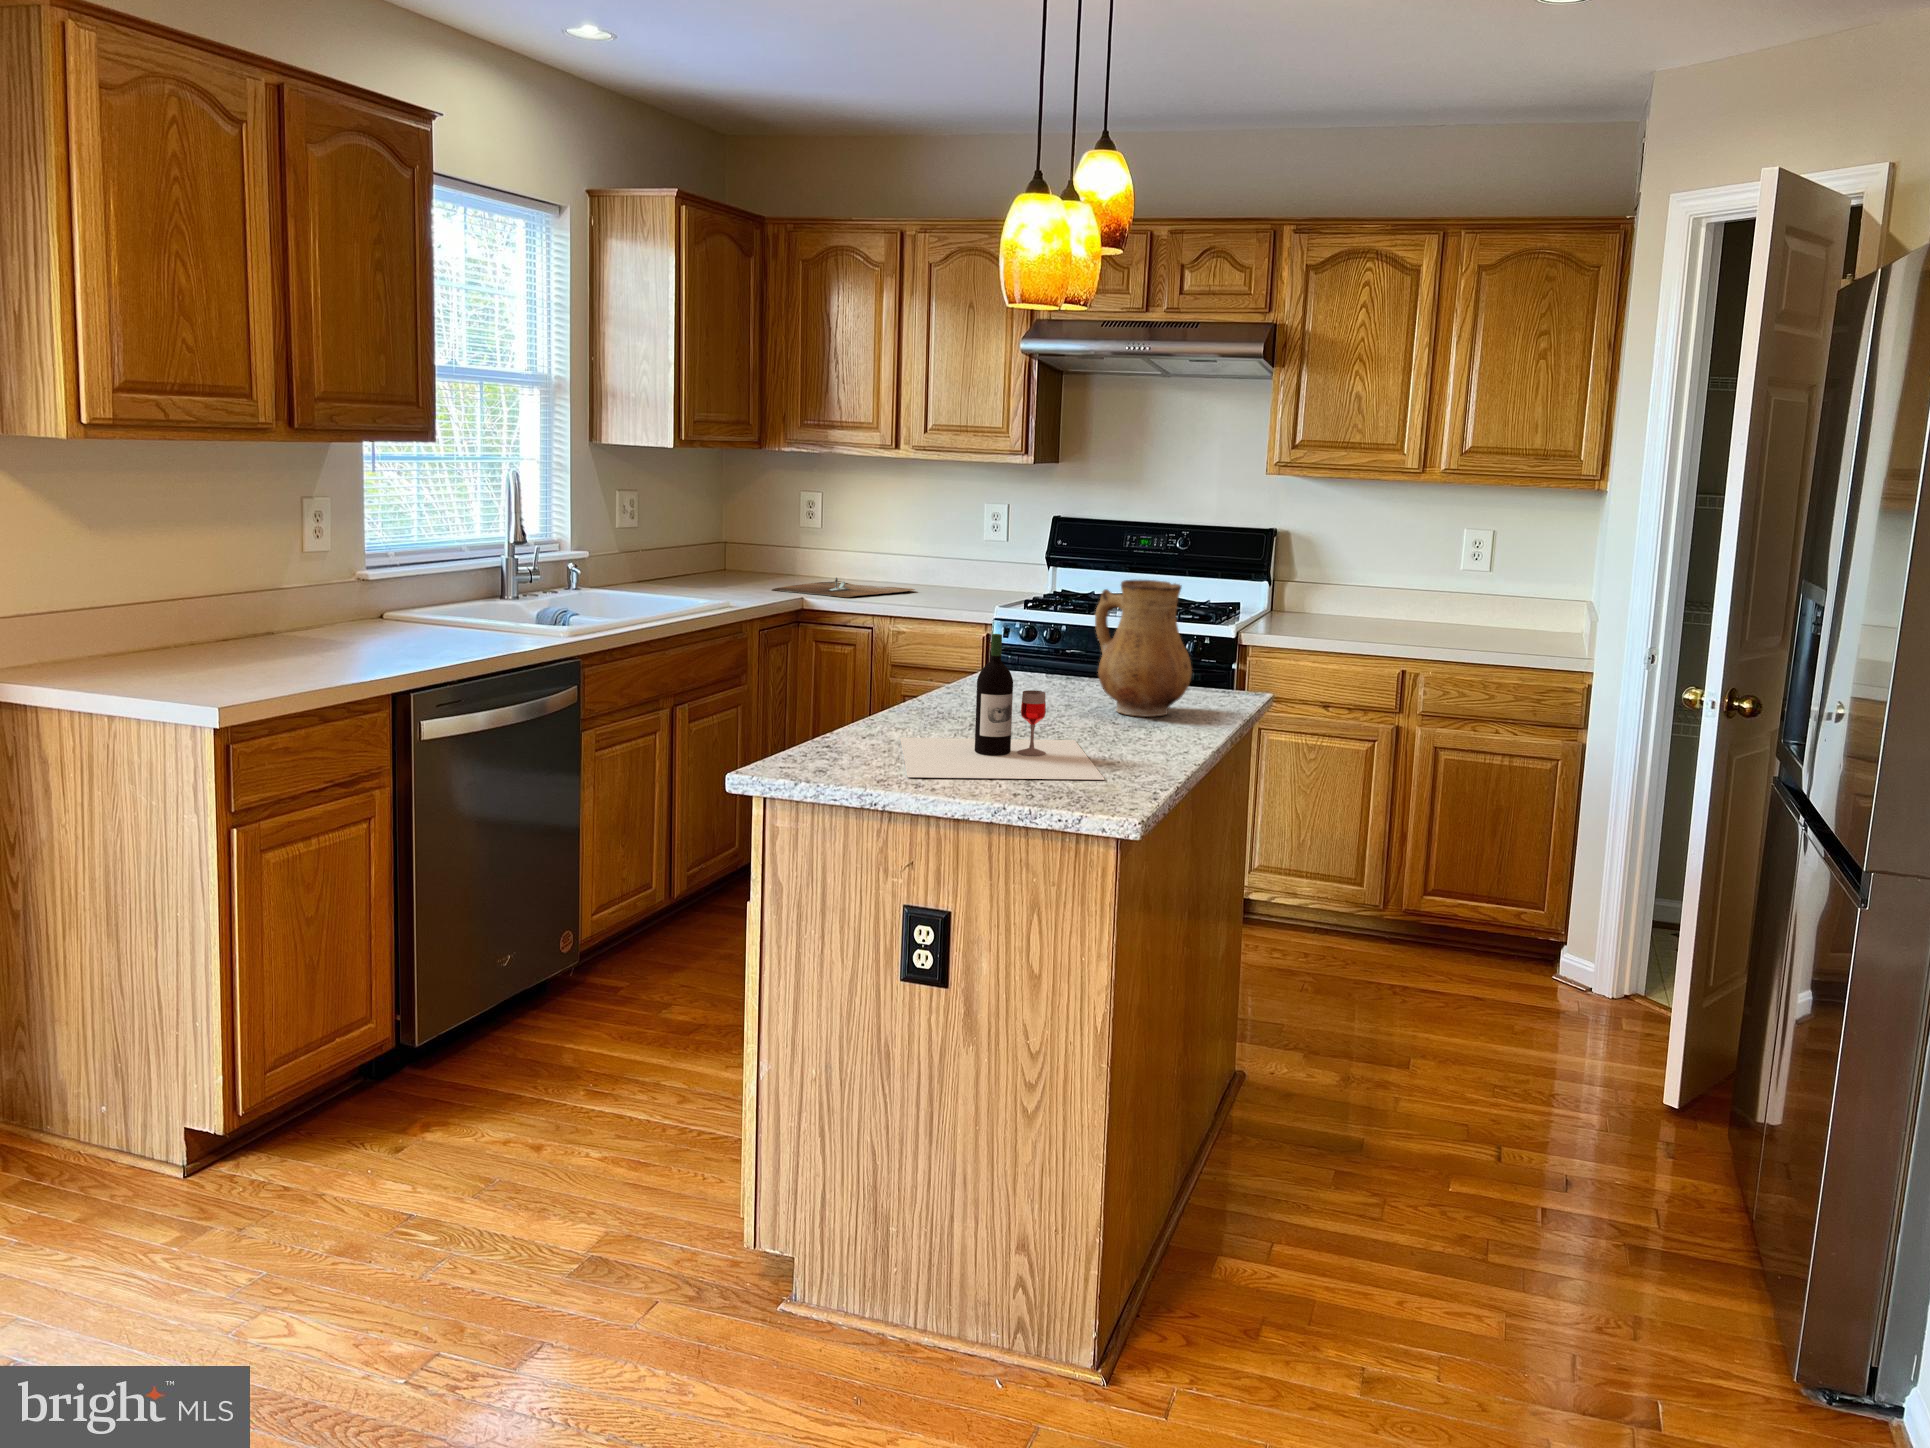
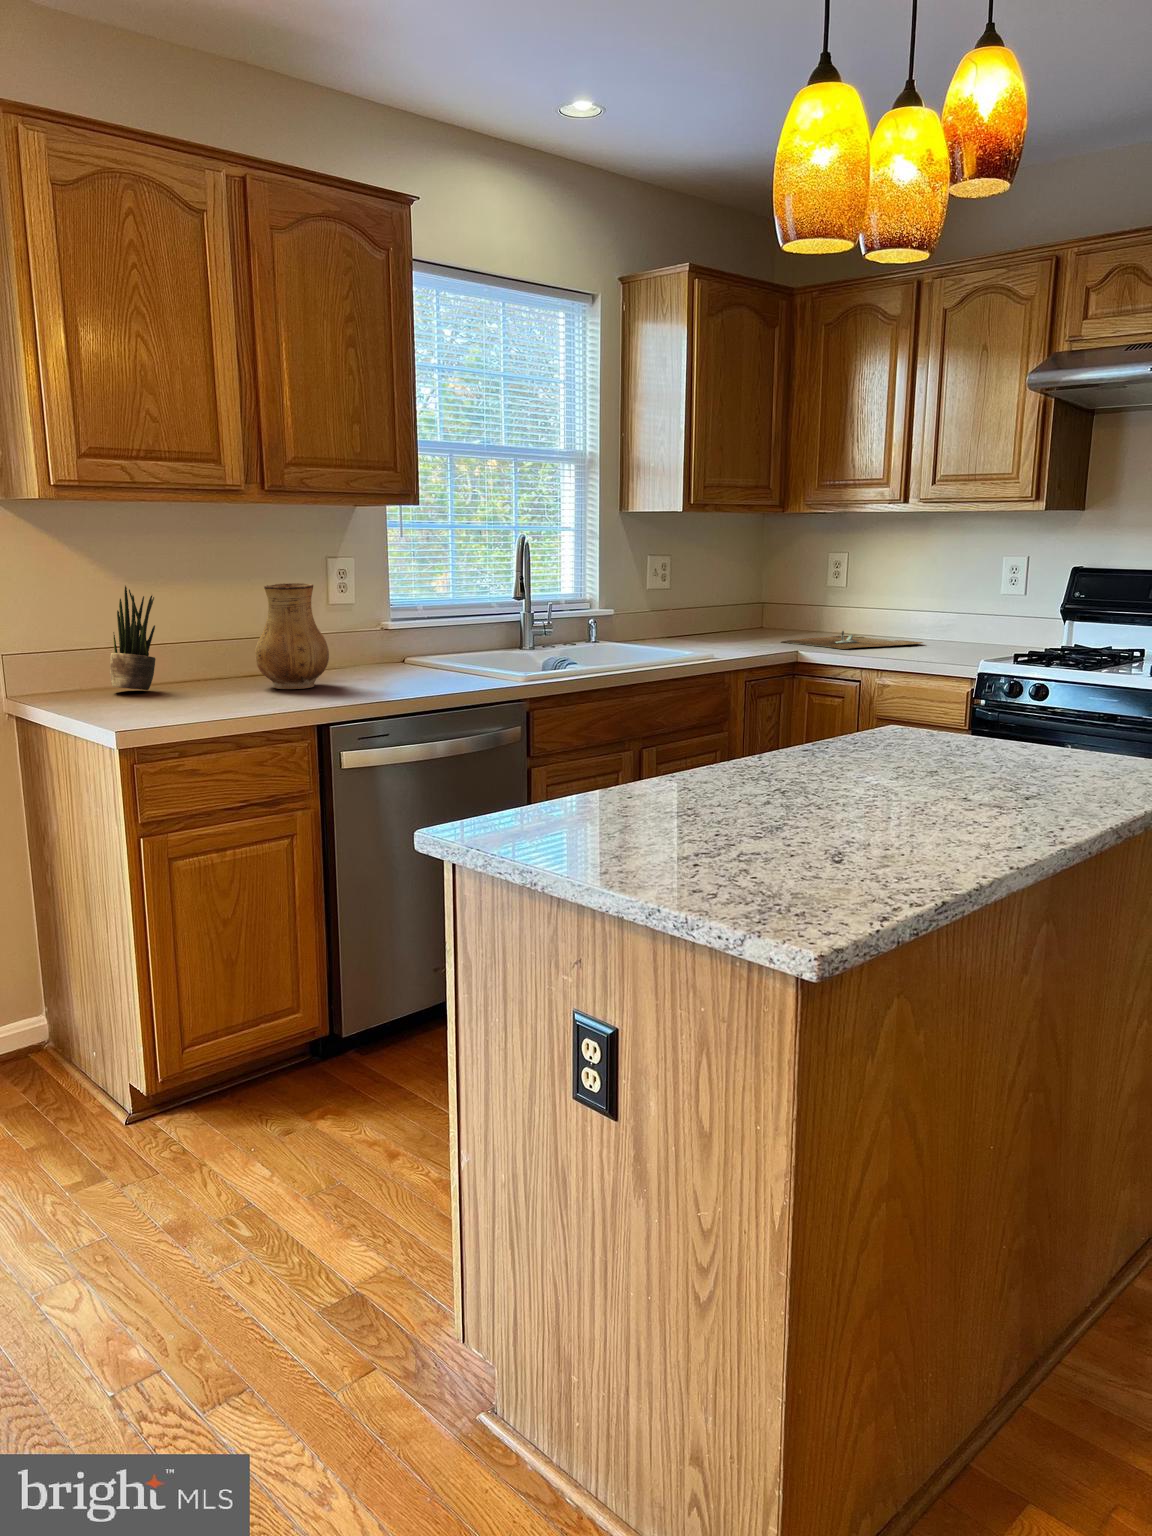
potted plant: none [89,535,149,663] -> present [110,586,156,690]
ceramic pitcher: present [1095,580,1192,717] -> present [255,583,329,689]
wine bottle: present [900,634,1104,780] -> none [584,678,872,880]

